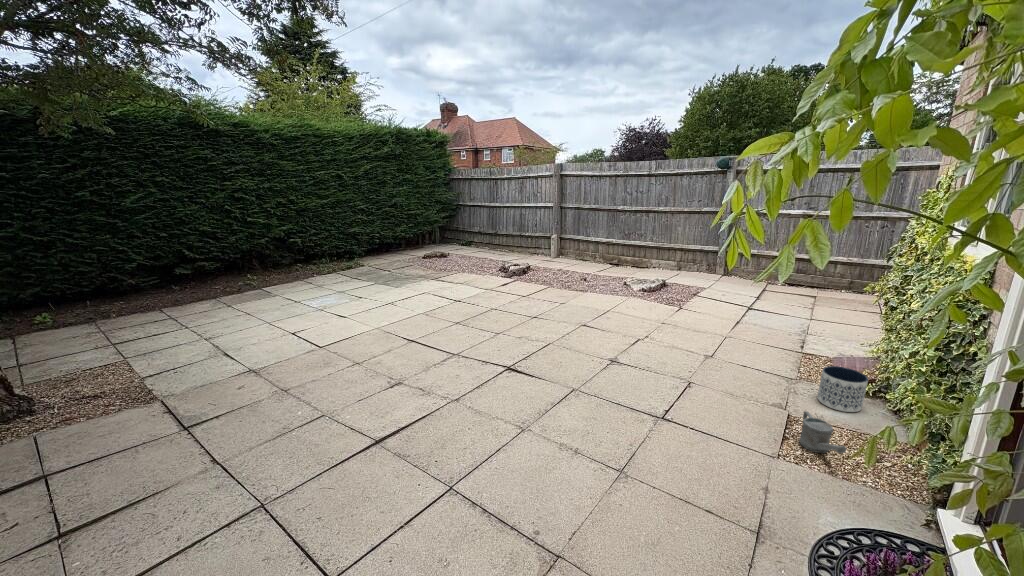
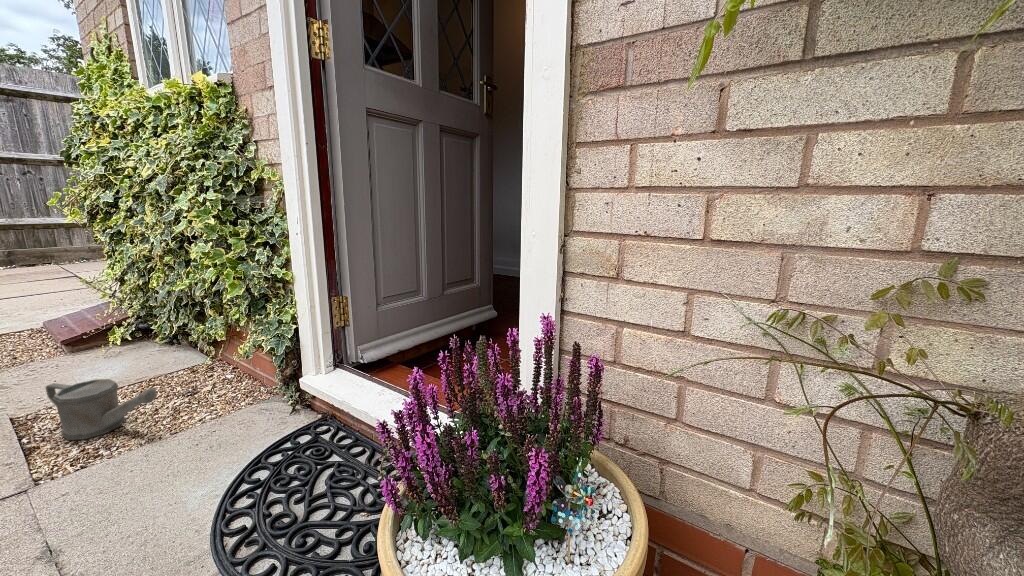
planter: present [818,366,868,412] -> none [41,308,131,375]

